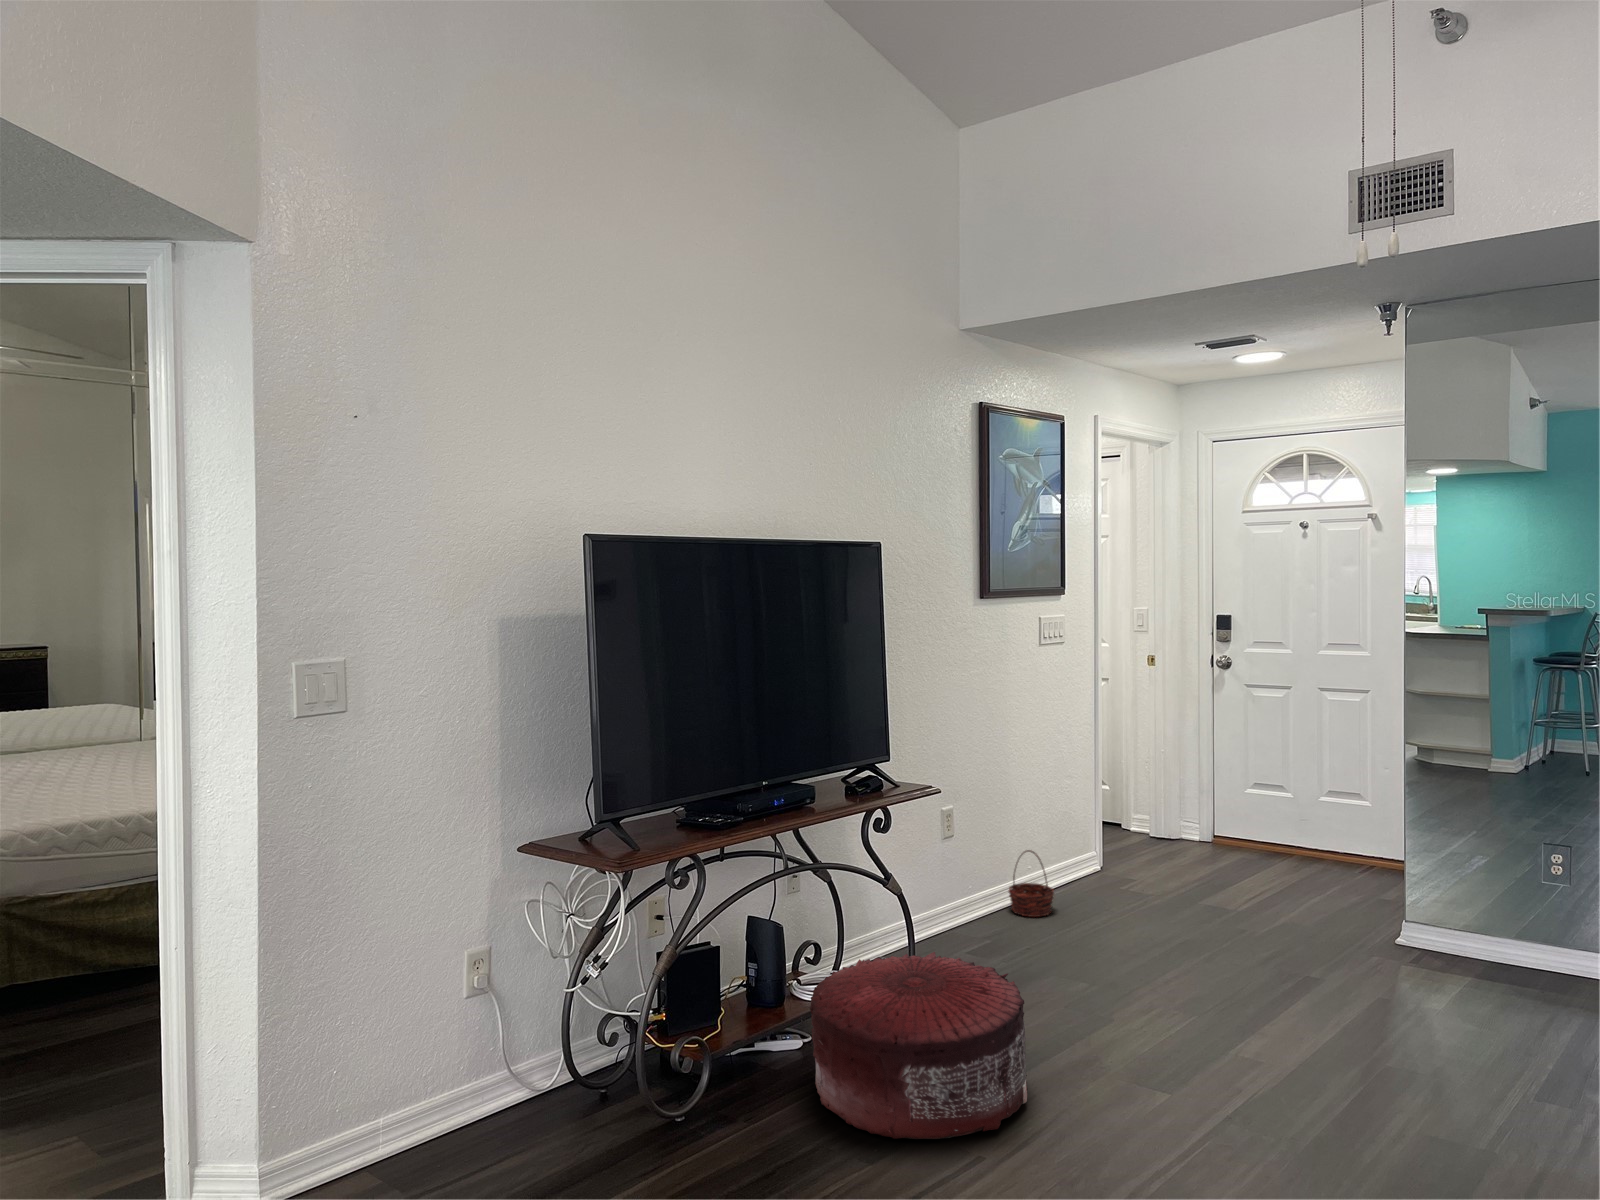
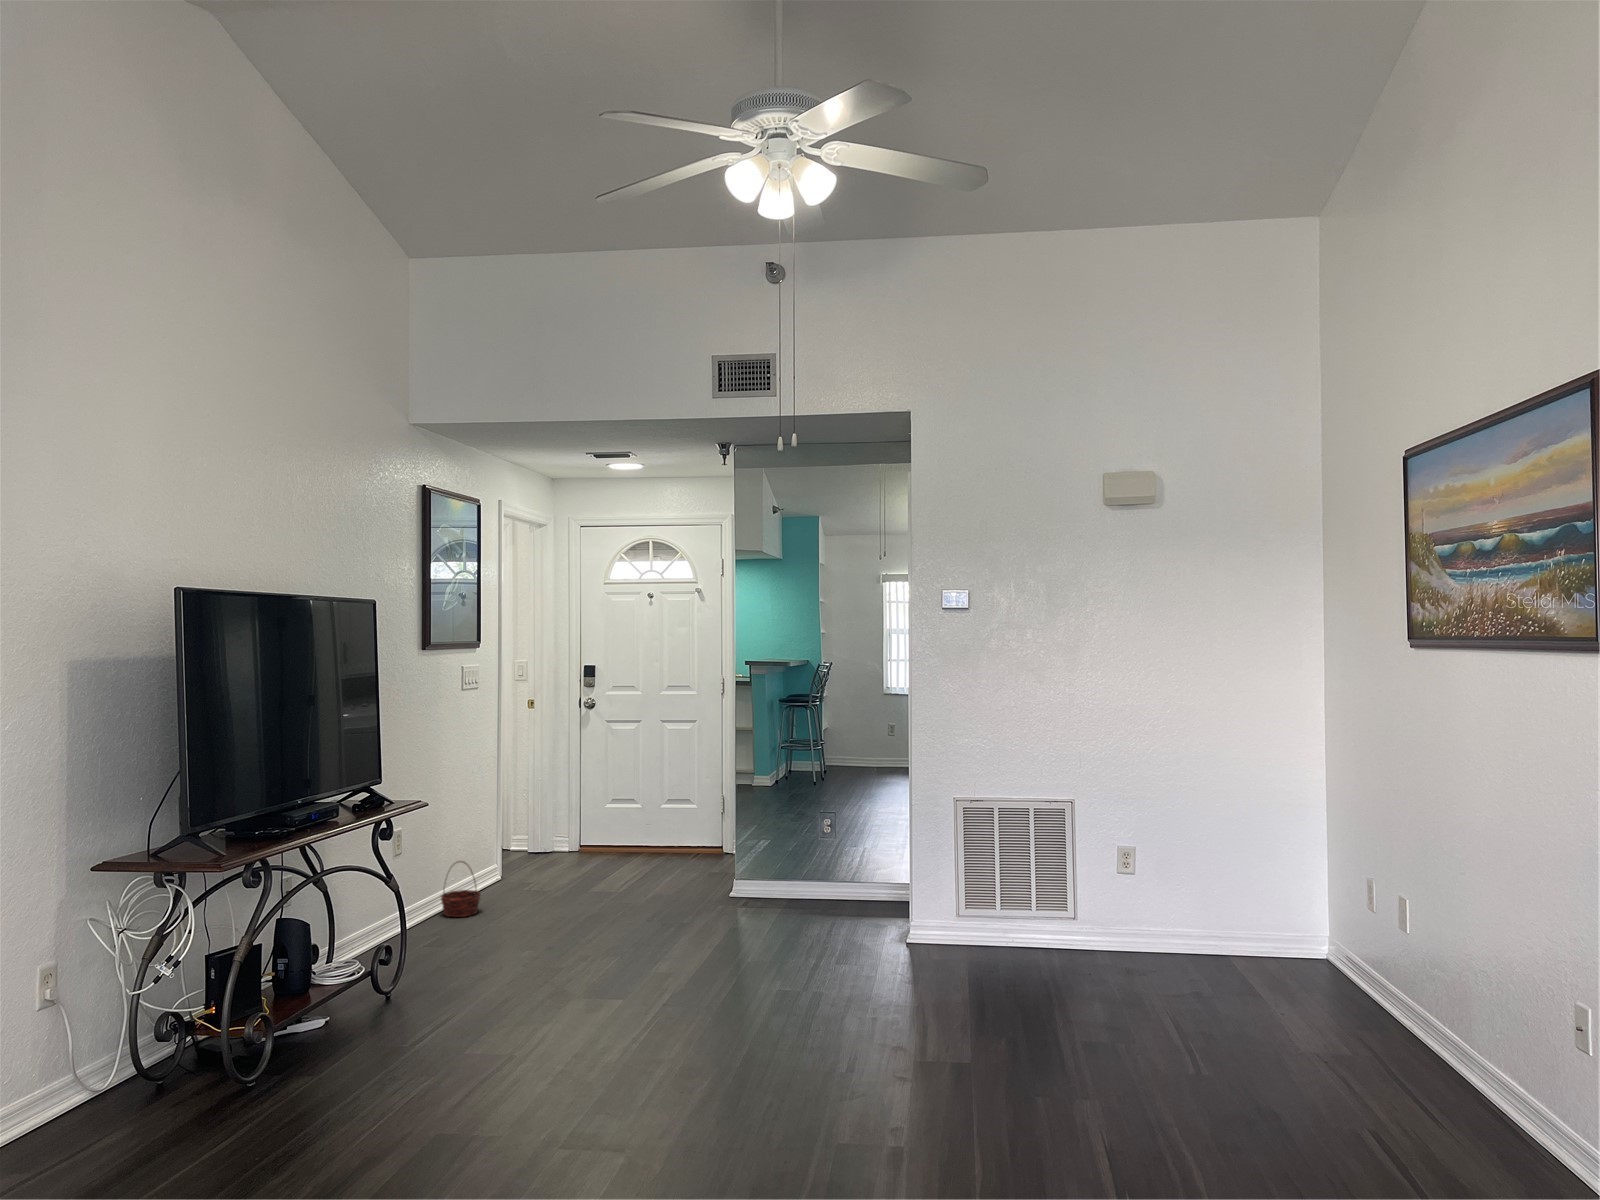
pouf: present [810,952,1028,1139] -> none [345,929,529,1067]

